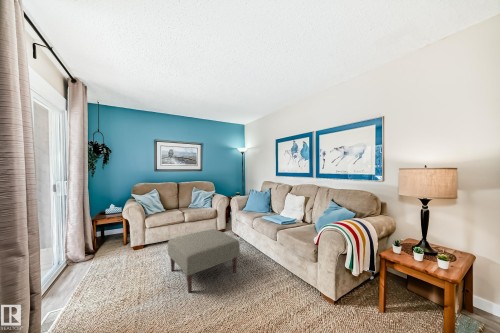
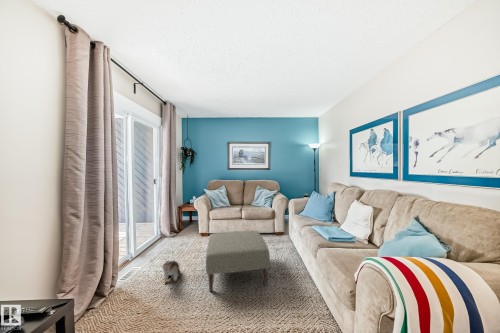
plush toy: none [124,275,142,303] -> present [163,261,180,283]

